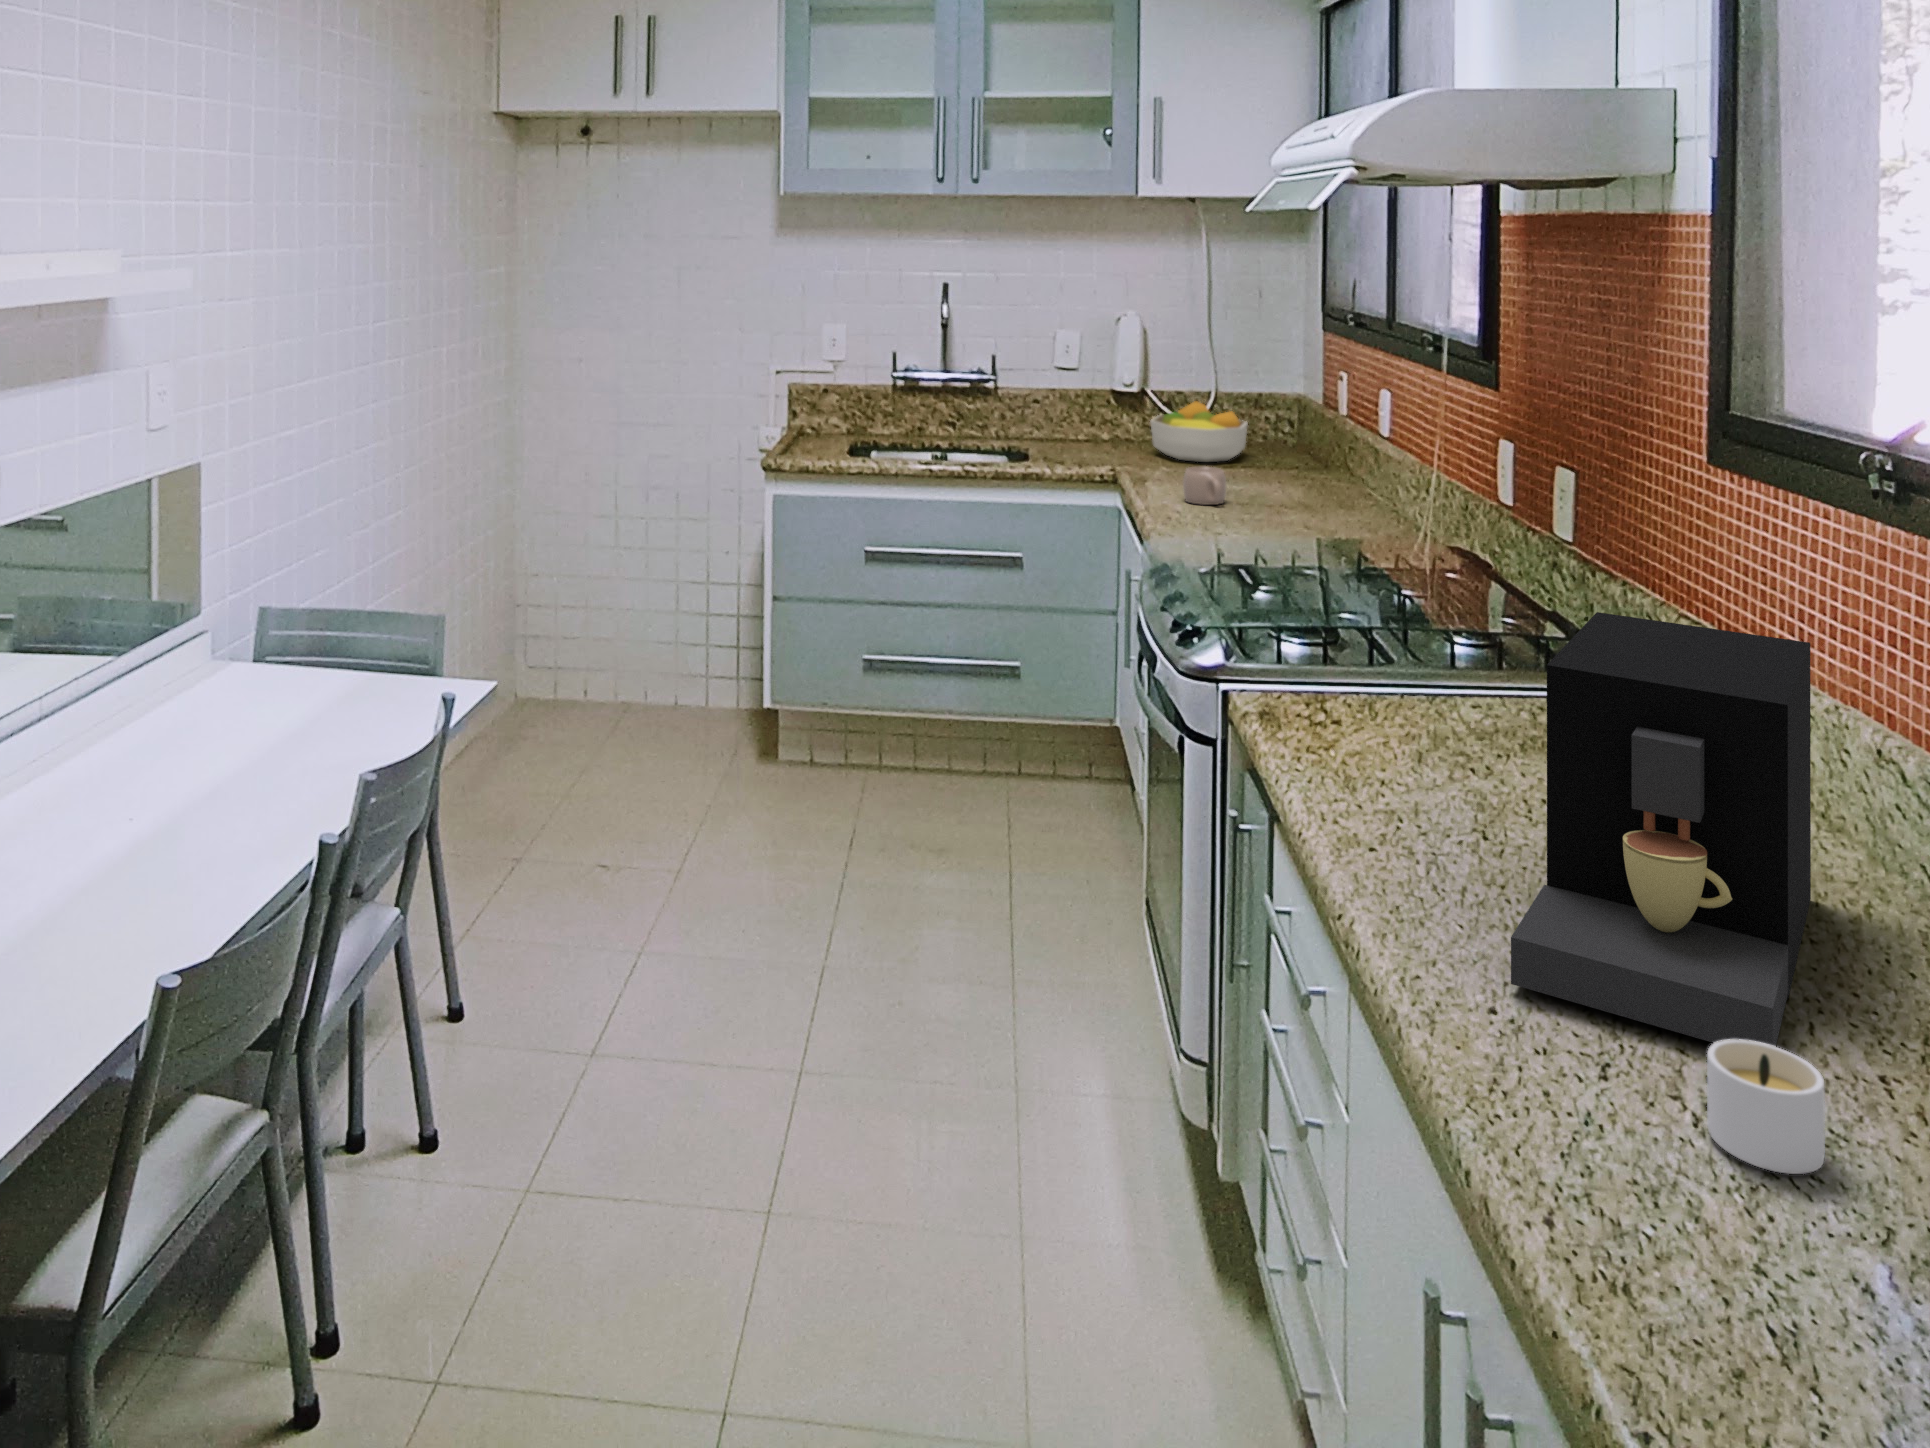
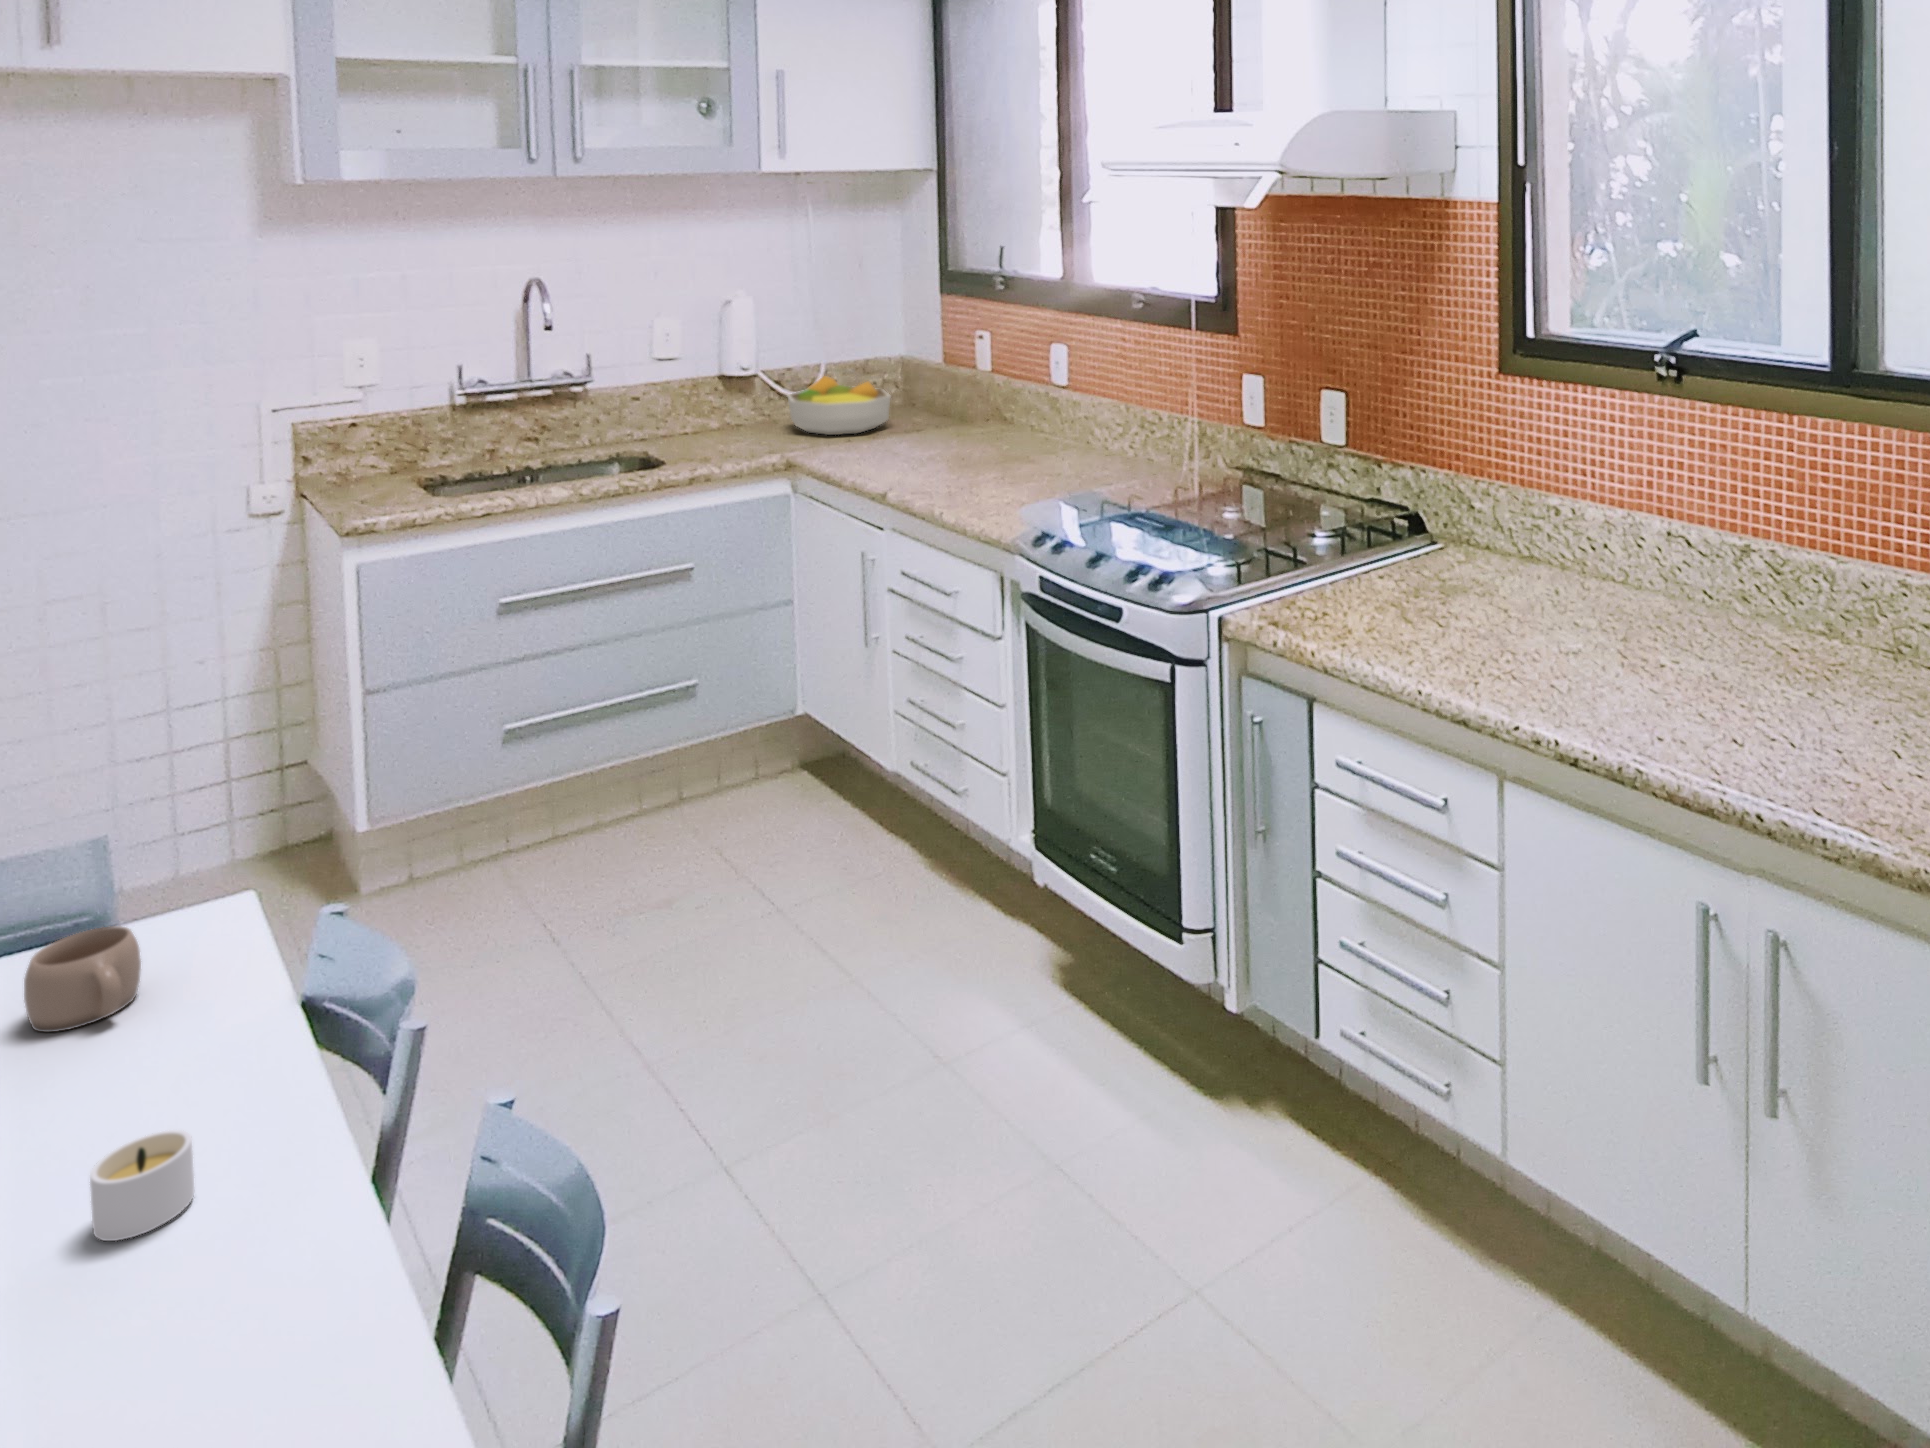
mug: present [1183,467,1226,505] -> present [24,926,141,1032]
coffee maker: present [1511,612,1811,1047] -> none [1573,474,1793,715]
candle: present [1707,1040,1825,1174] -> present [90,1130,194,1241]

